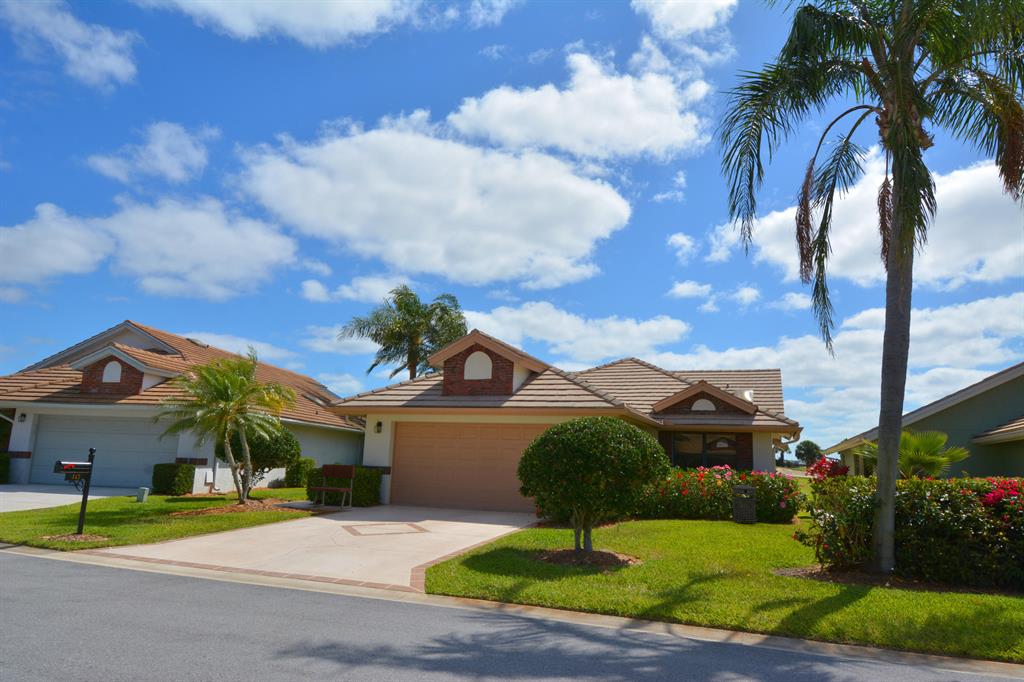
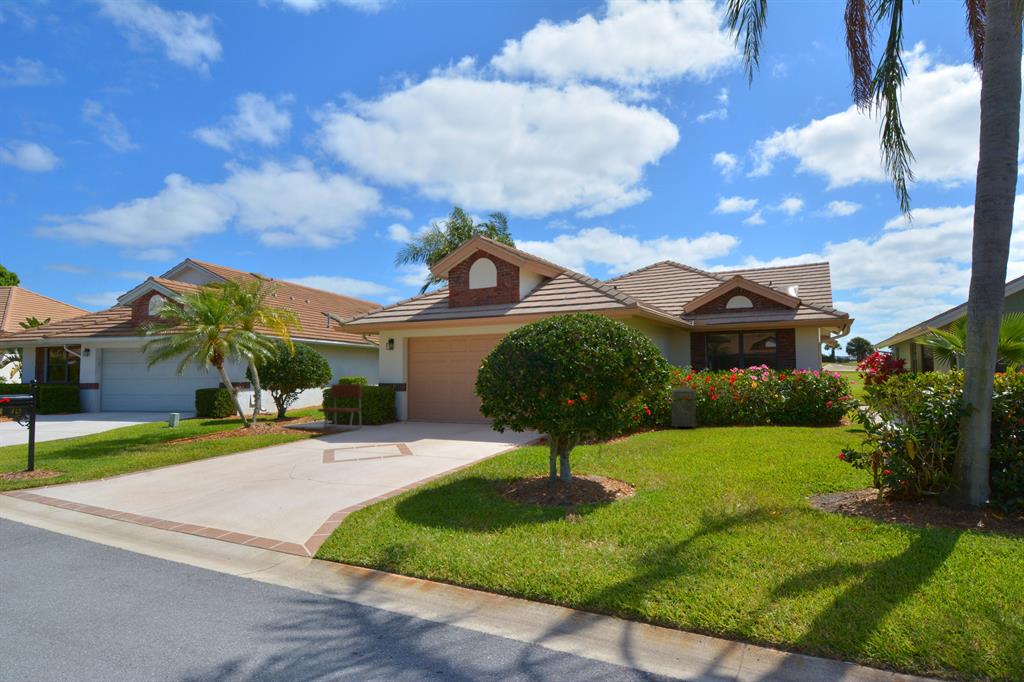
trash can: present [732,485,757,524] -> present [671,387,697,429]

